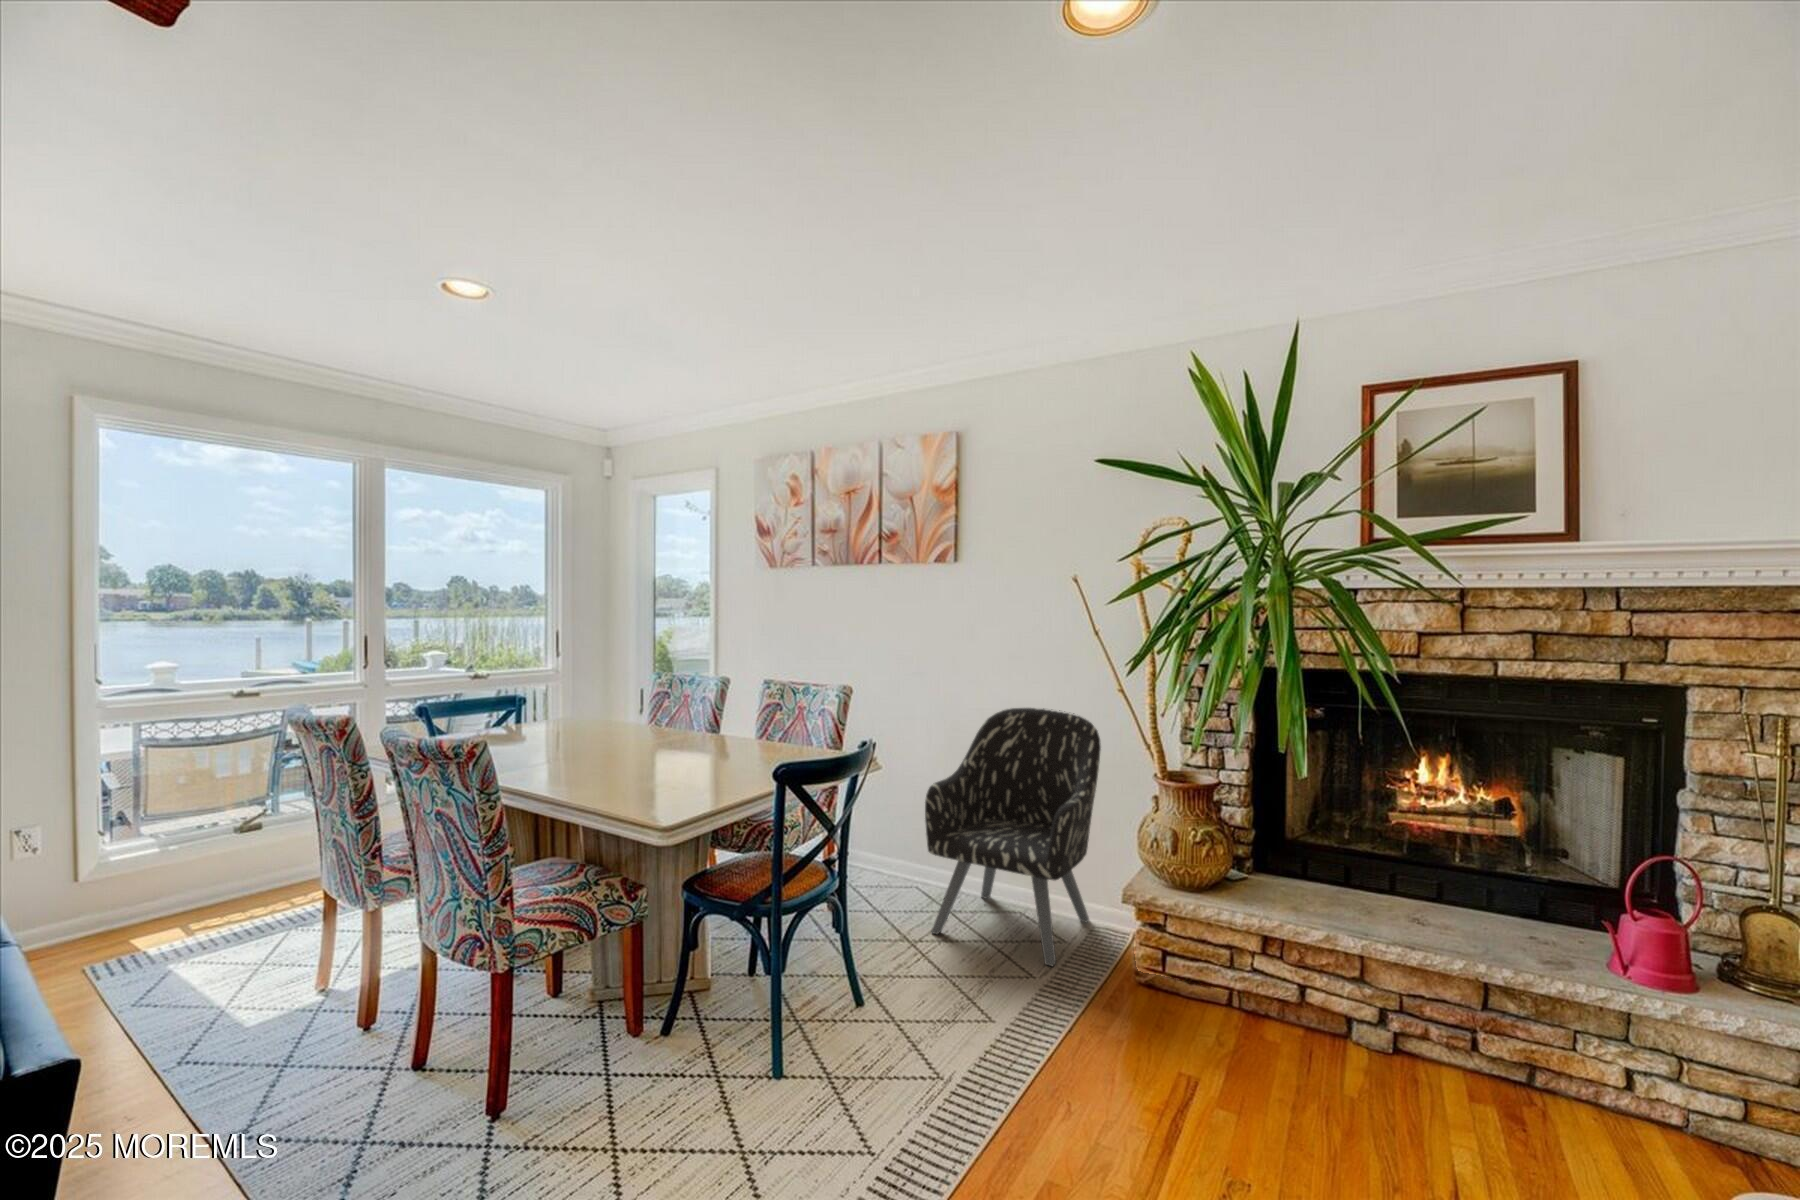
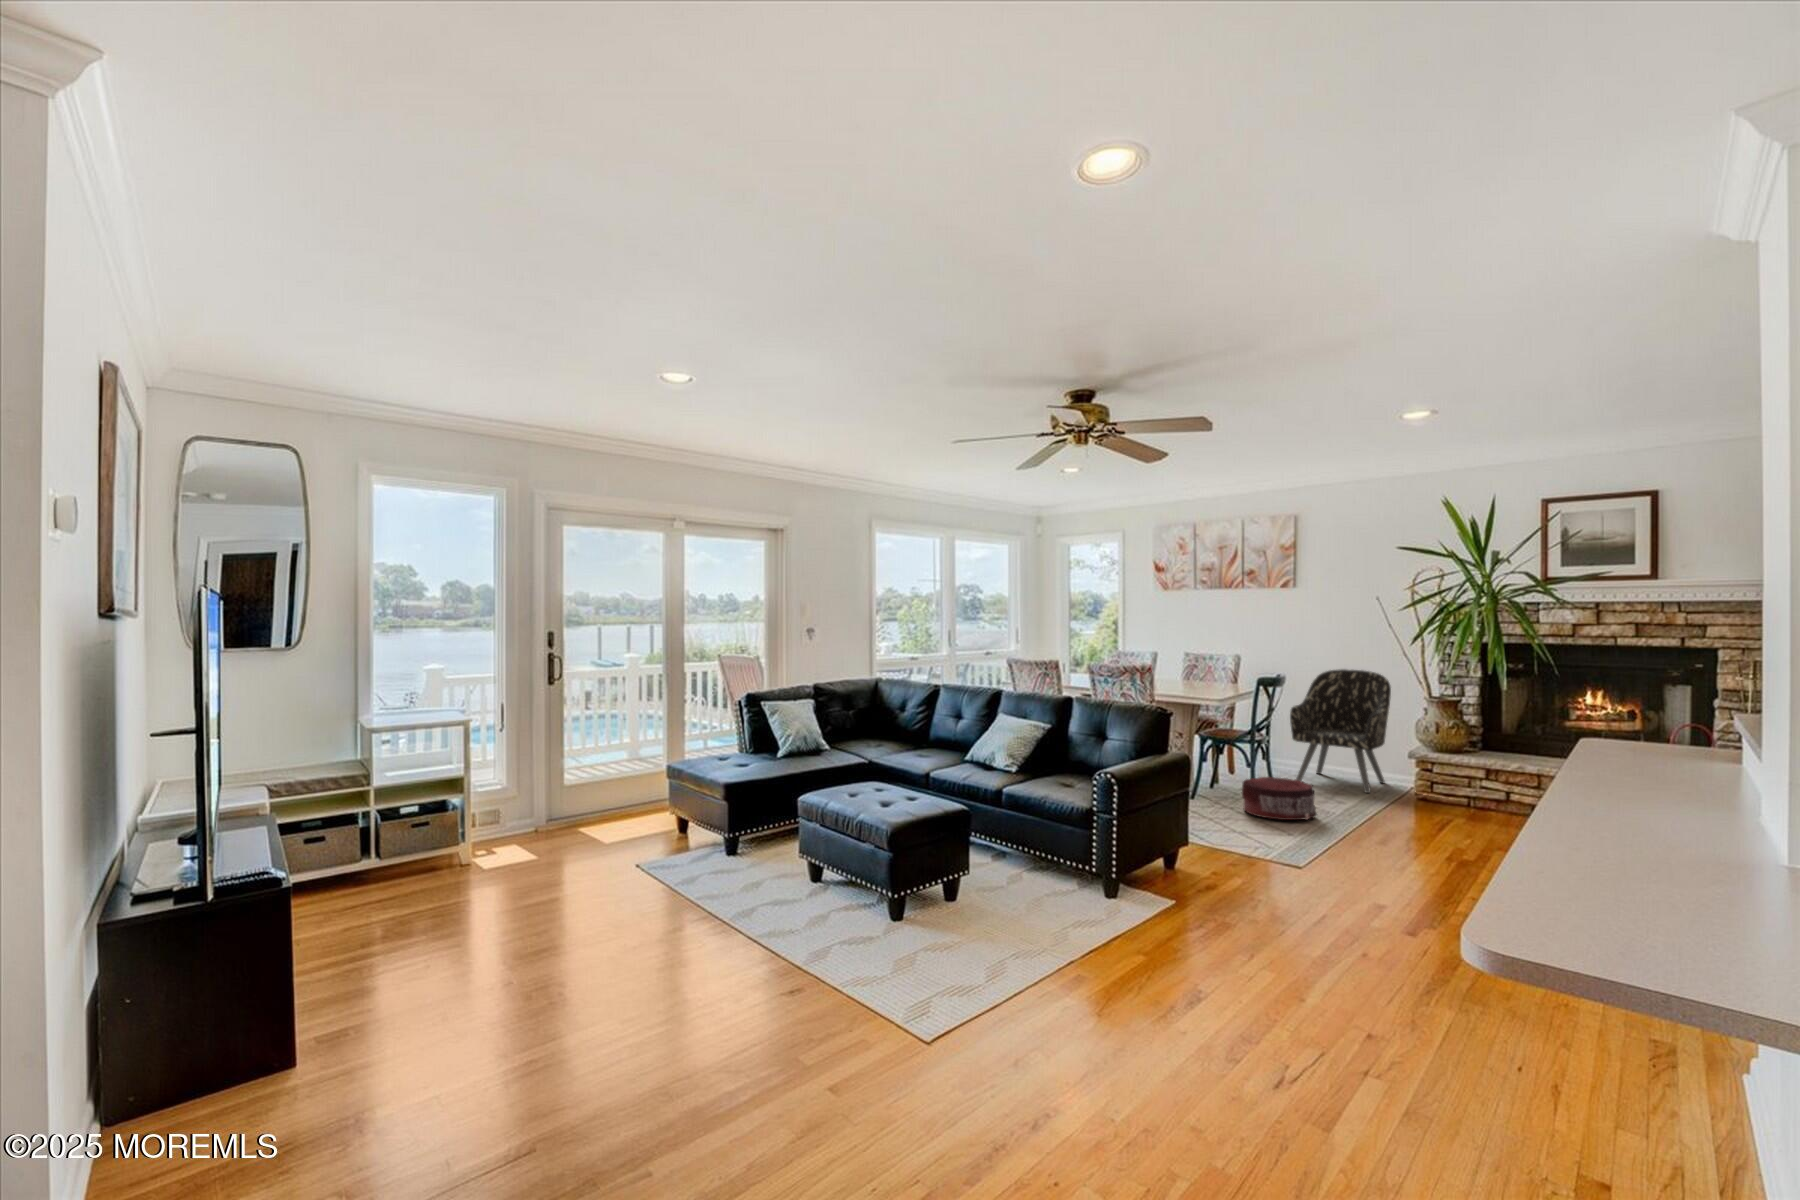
pouf: none [739,988,905,1157] -> present [1242,777,1317,820]

